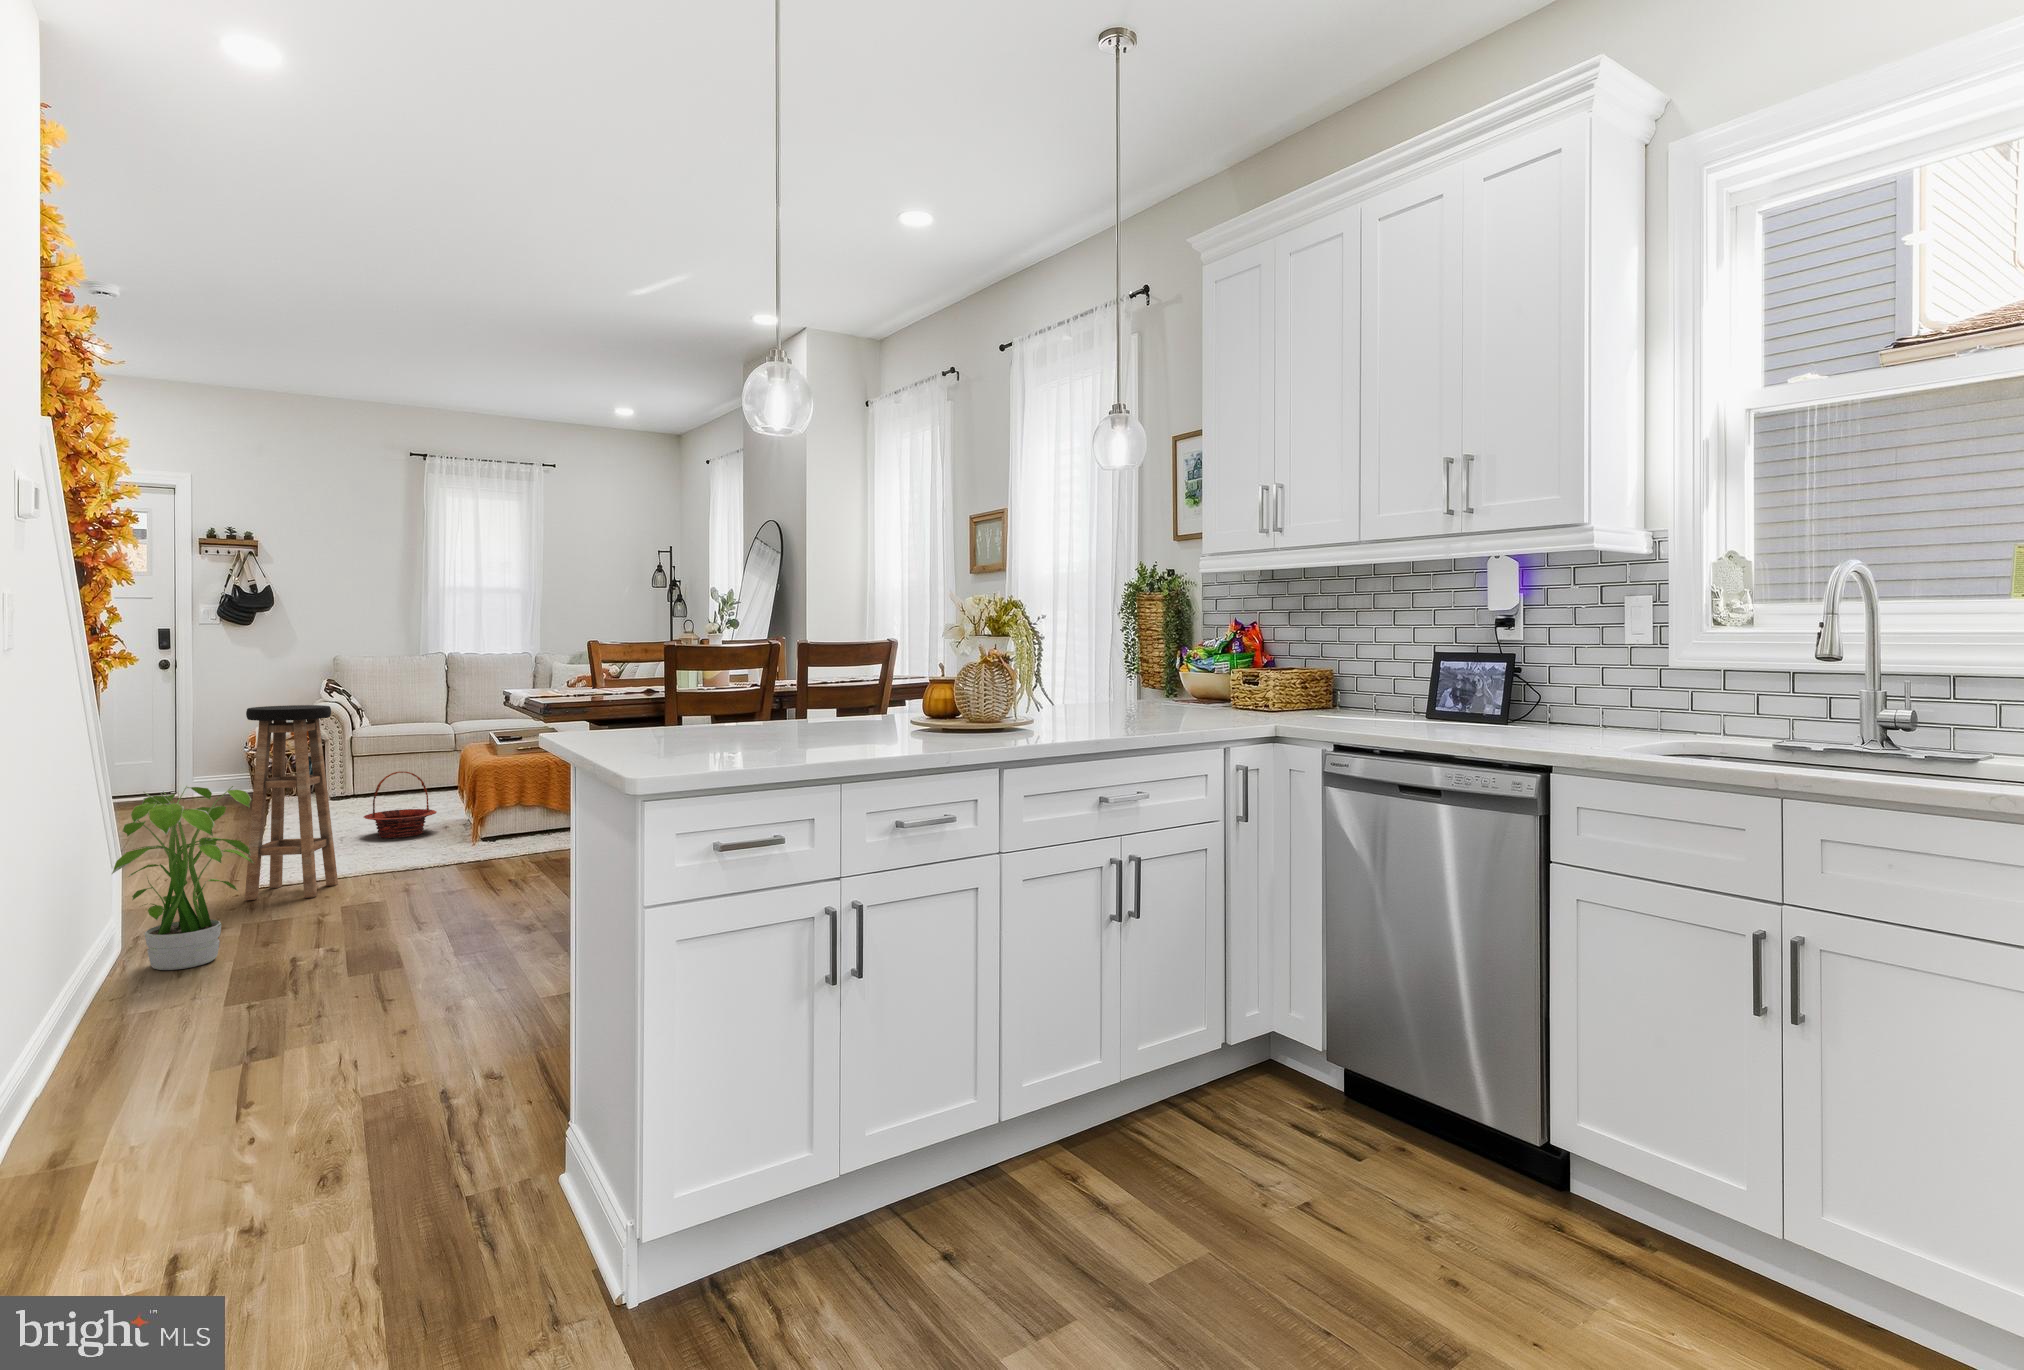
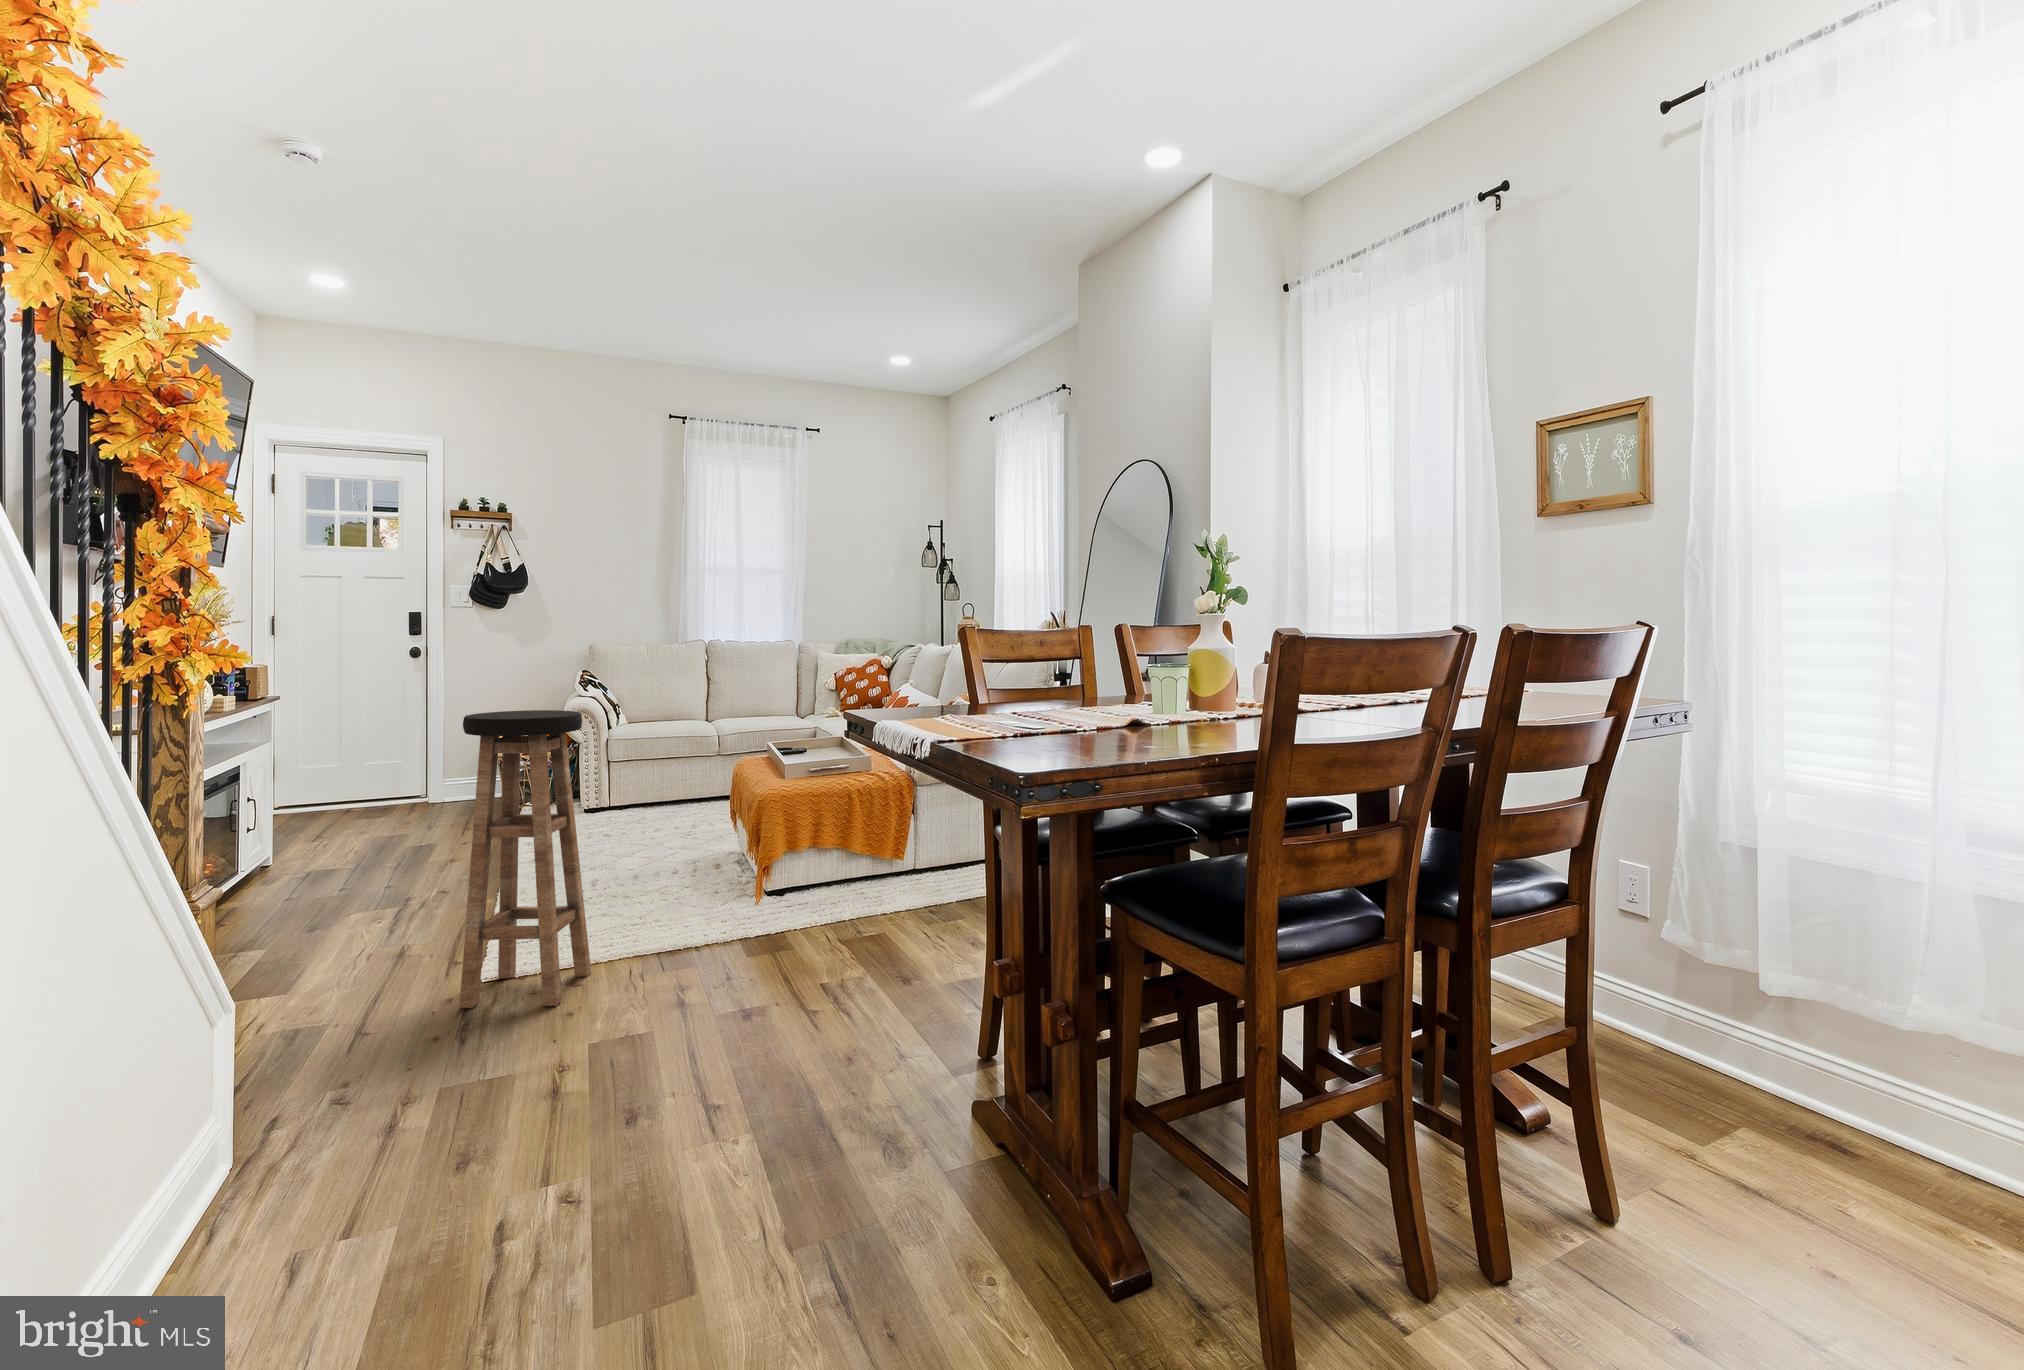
basket: present [364,771,436,838] -> none [622,790,710,877]
potted plant: present [112,786,254,970] -> none [168,871,445,1234]

